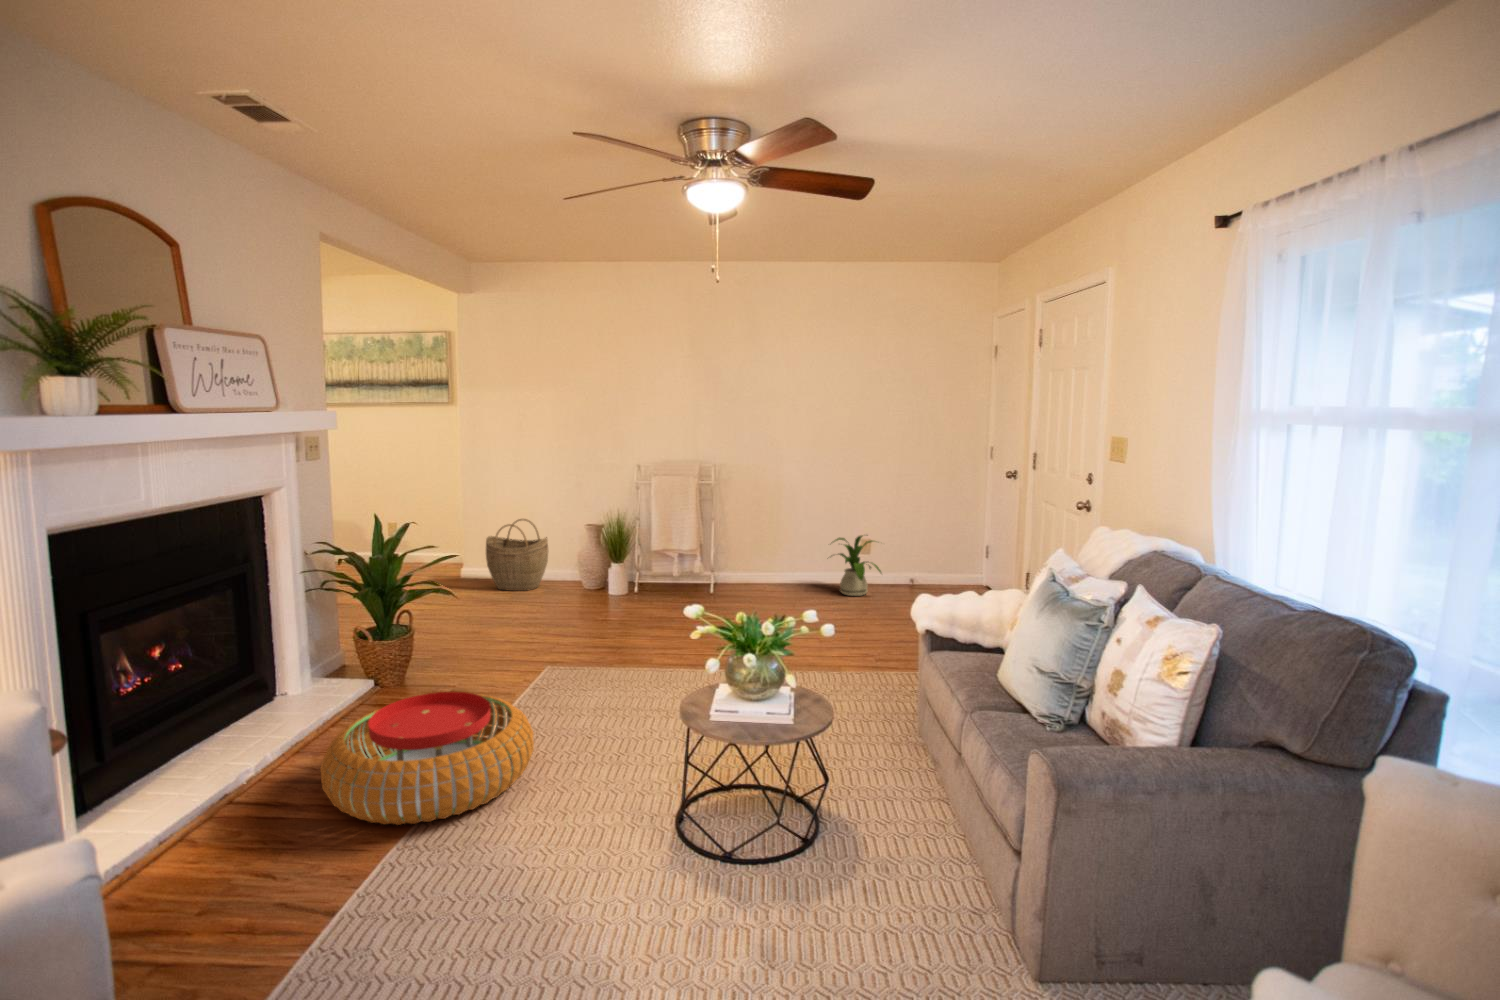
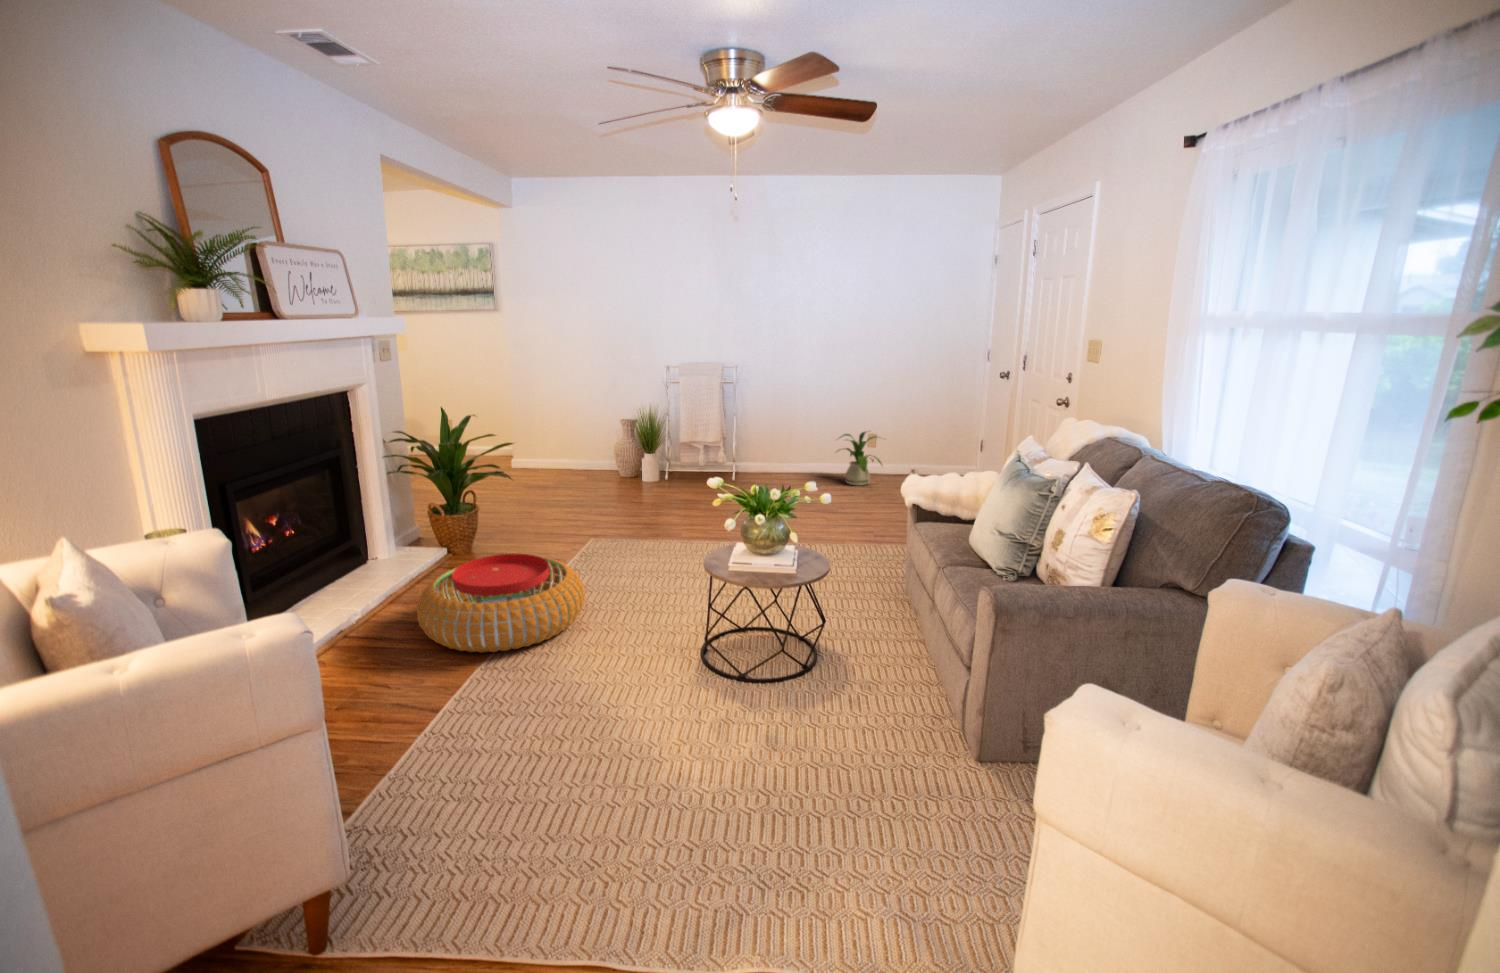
woven basket: present [486,519,548,591] -> none [533,416,588,480]

